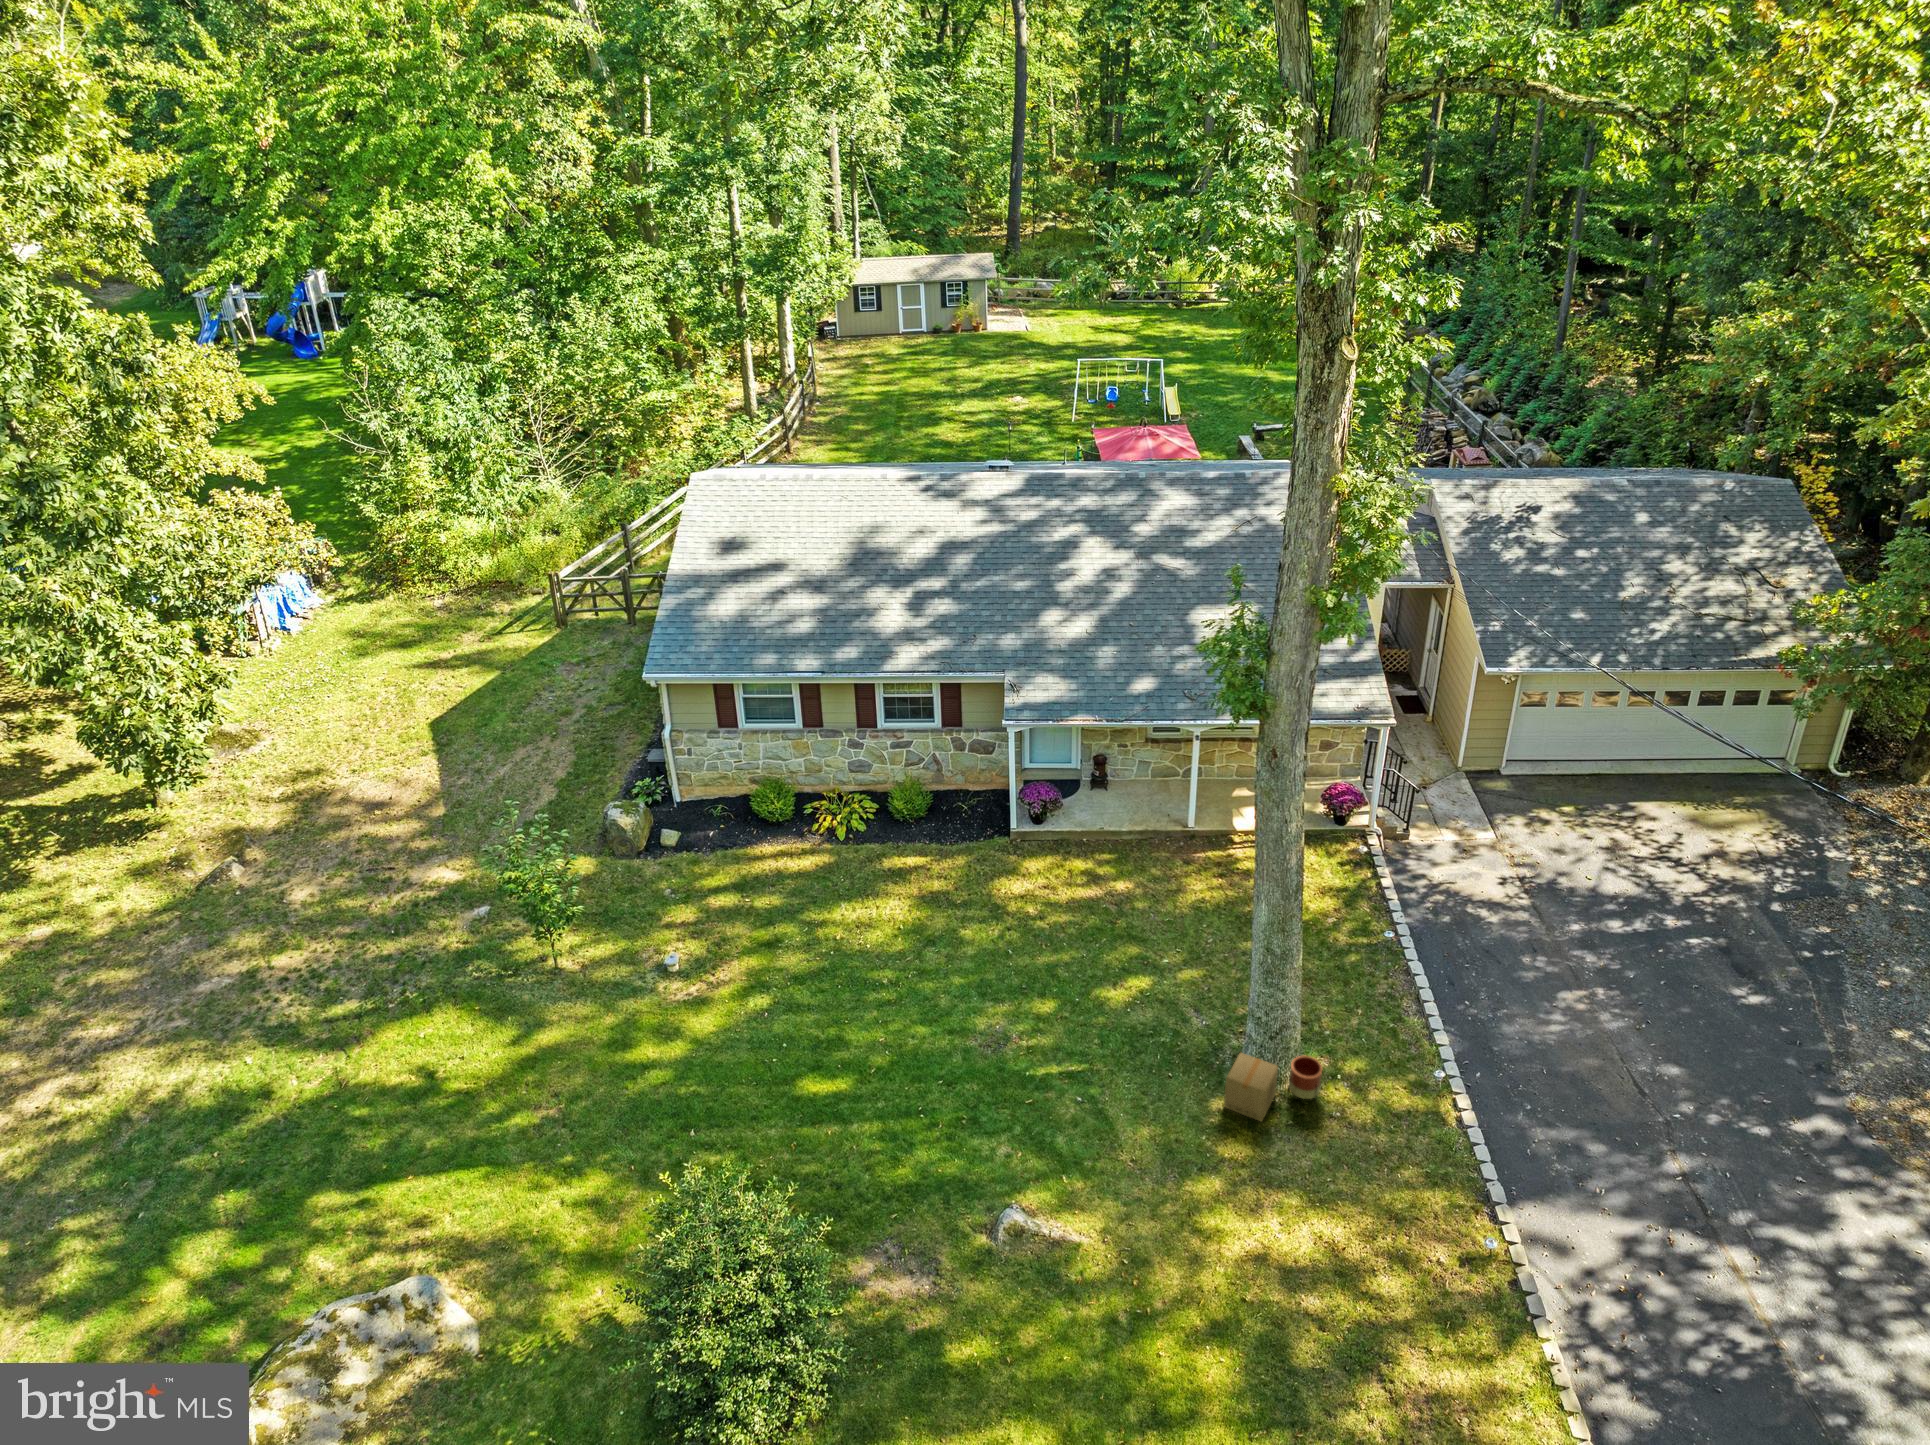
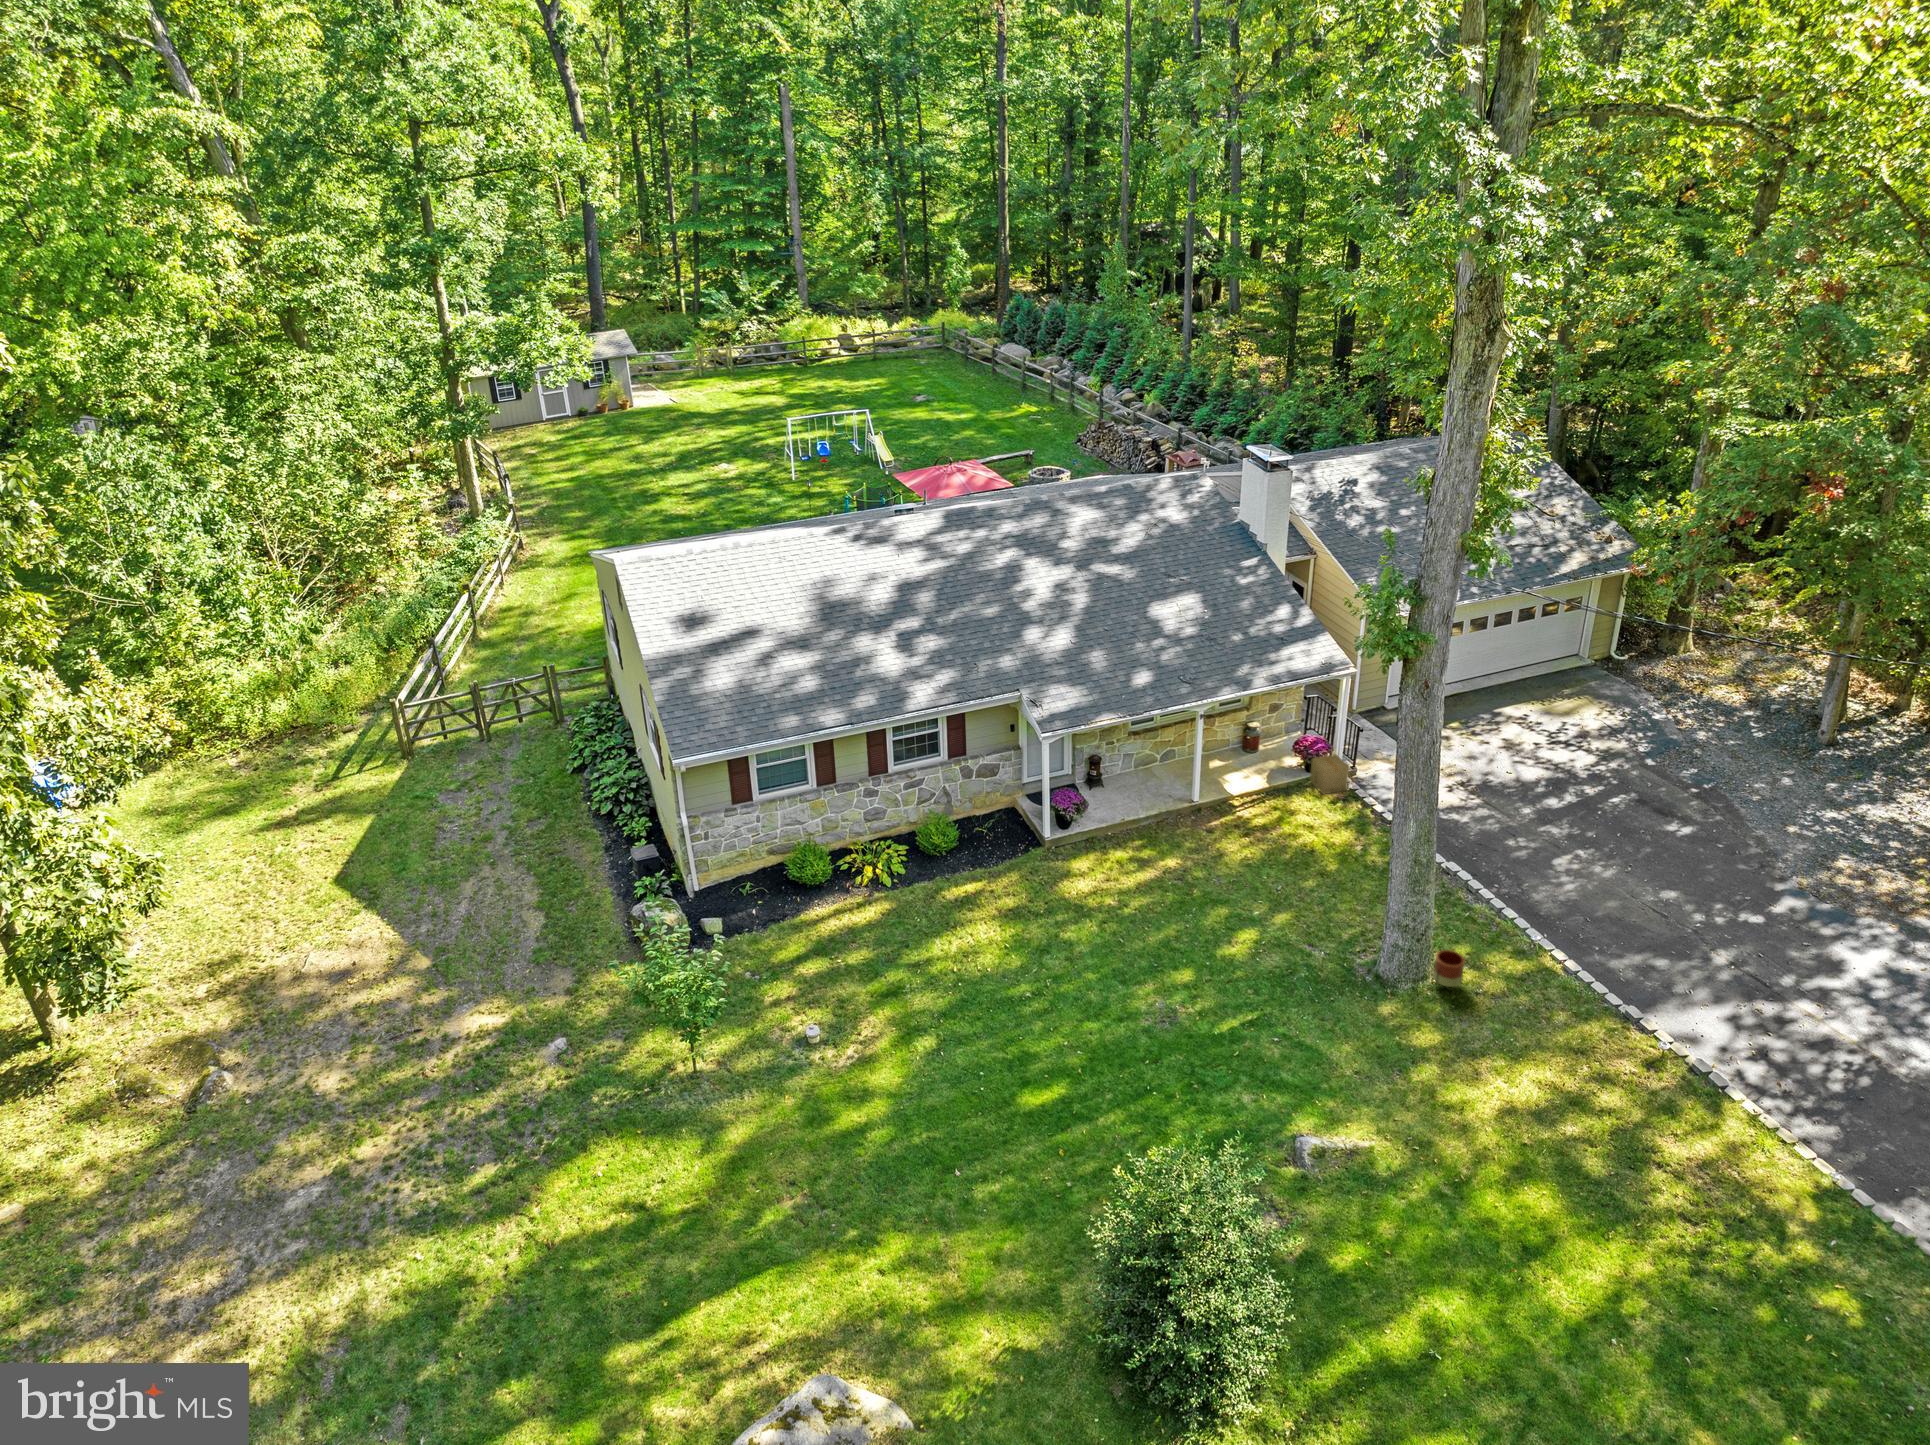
cardboard box: present [1224,1052,1278,1121] -> present [1310,754,1349,794]

